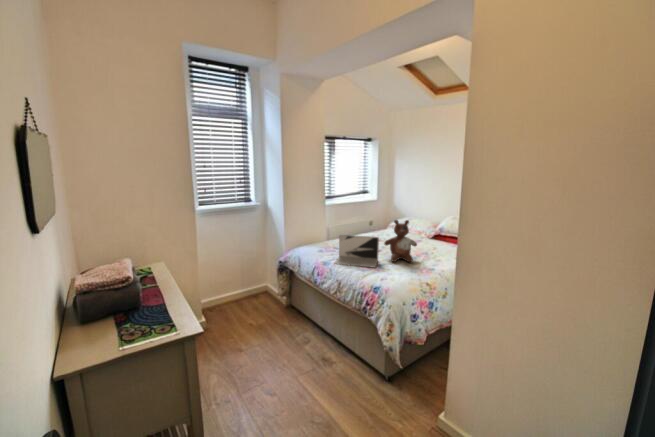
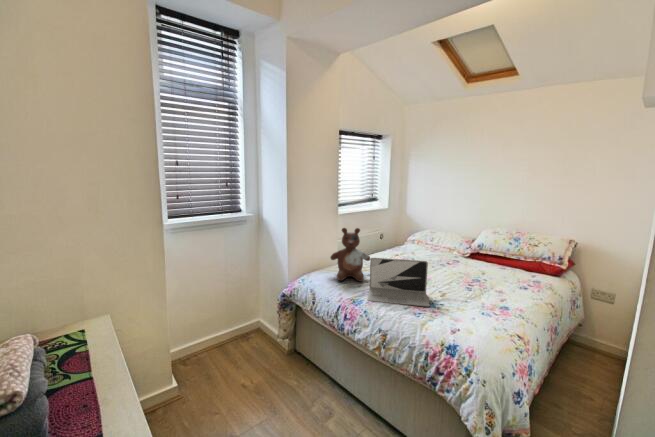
stuffed bear: present [384,220,417,262] -> present [330,228,370,281]

